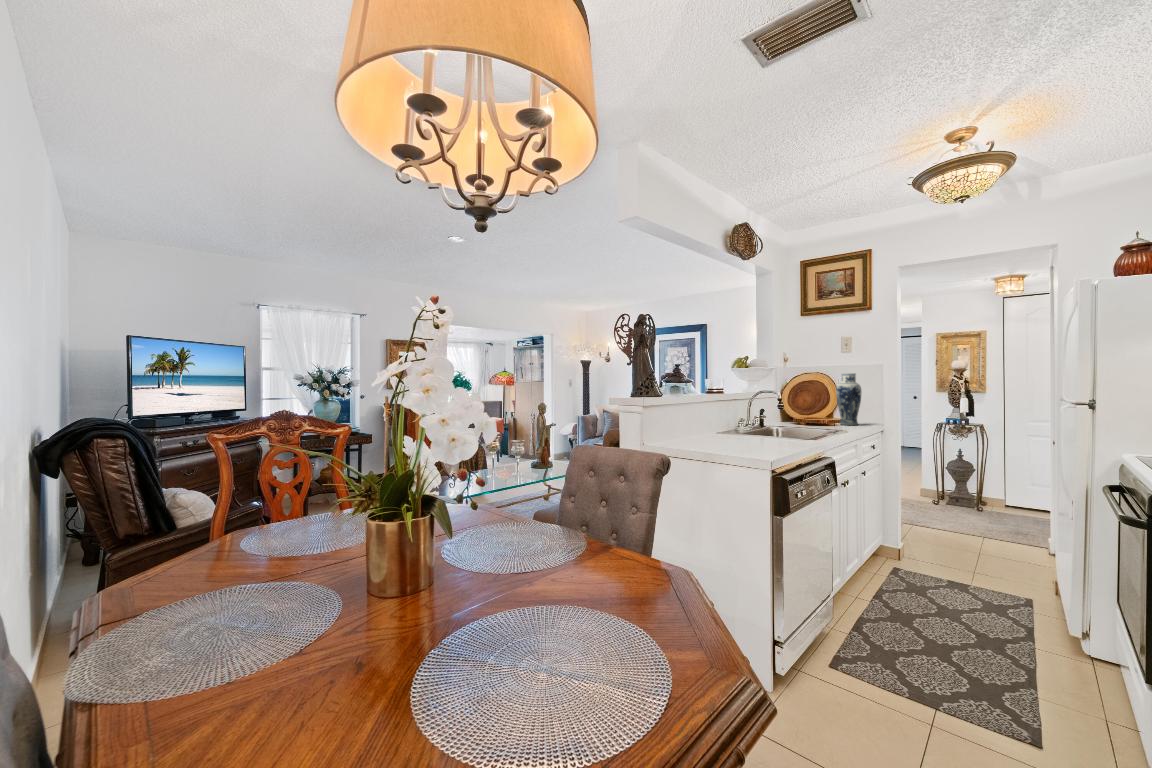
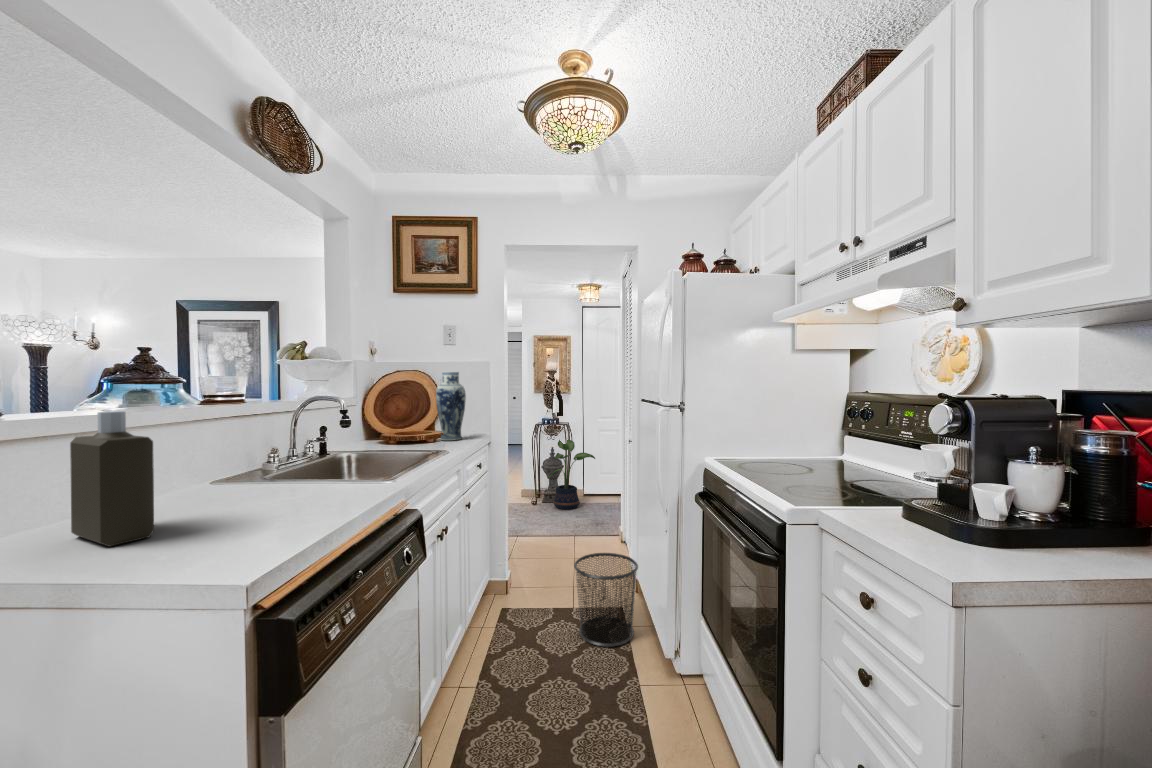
bottle: none [685,393,714,446] -> present [70,411,154,547]
potted plant: none [952,439,1020,512] -> present [547,439,595,509]
waste bin: none [968,535,1048,618] -> present [574,553,638,647]

